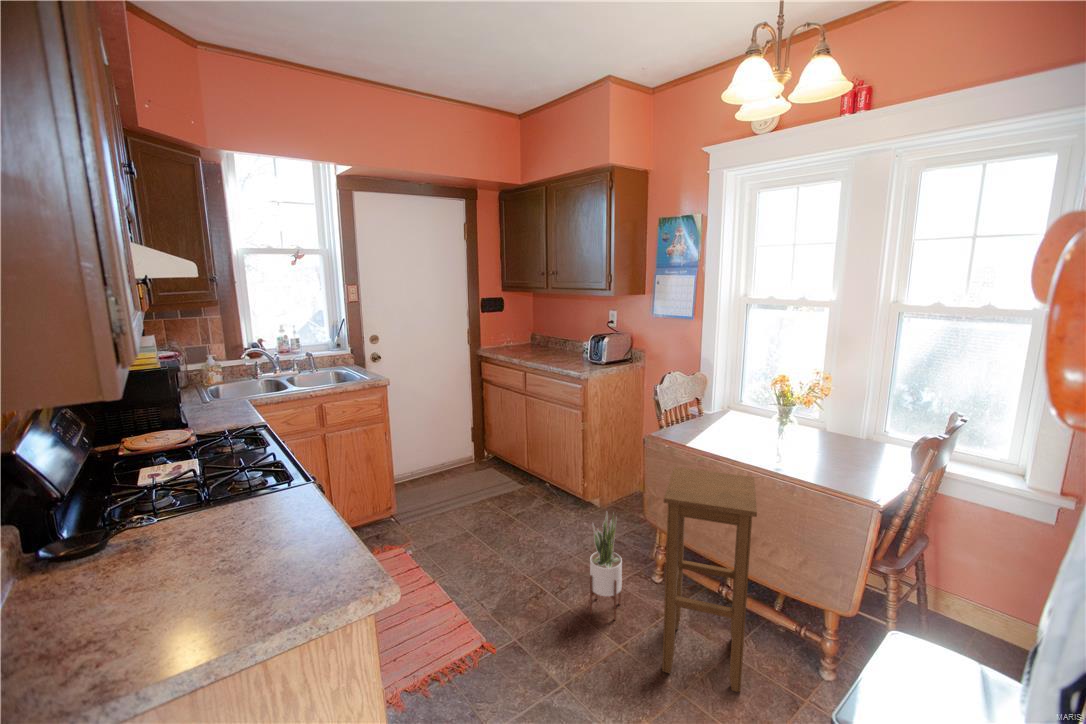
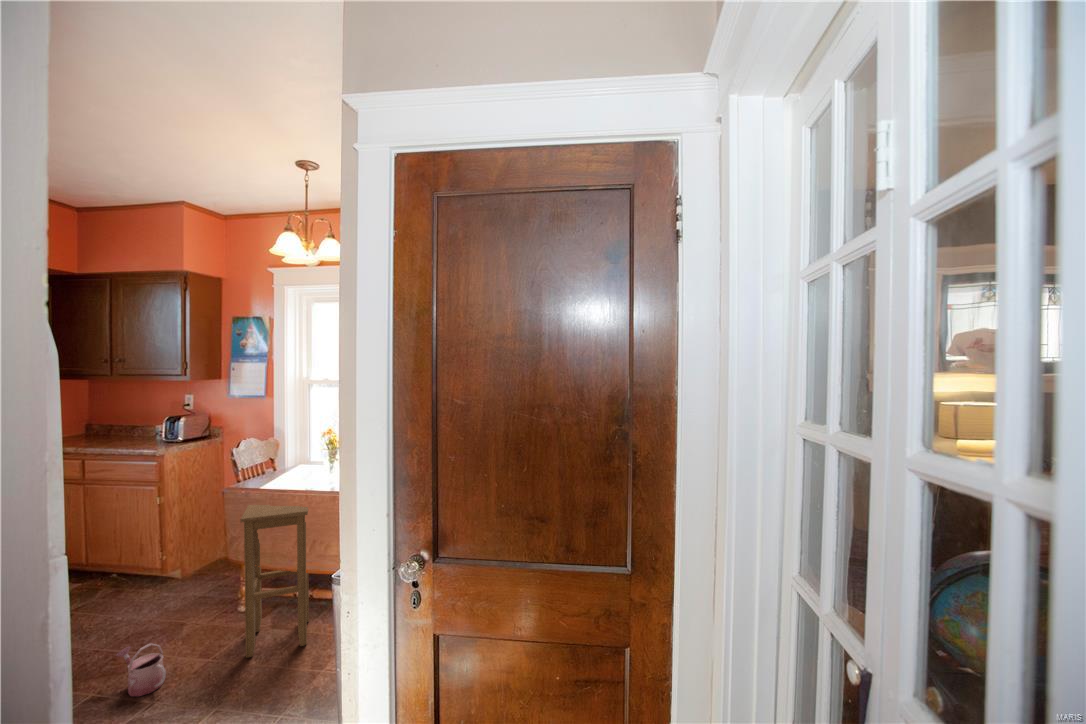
potted plant: present [590,514,622,620] -> none [174,554,206,651]
watering can: none [536,601,578,670] -> present [116,644,166,696]

